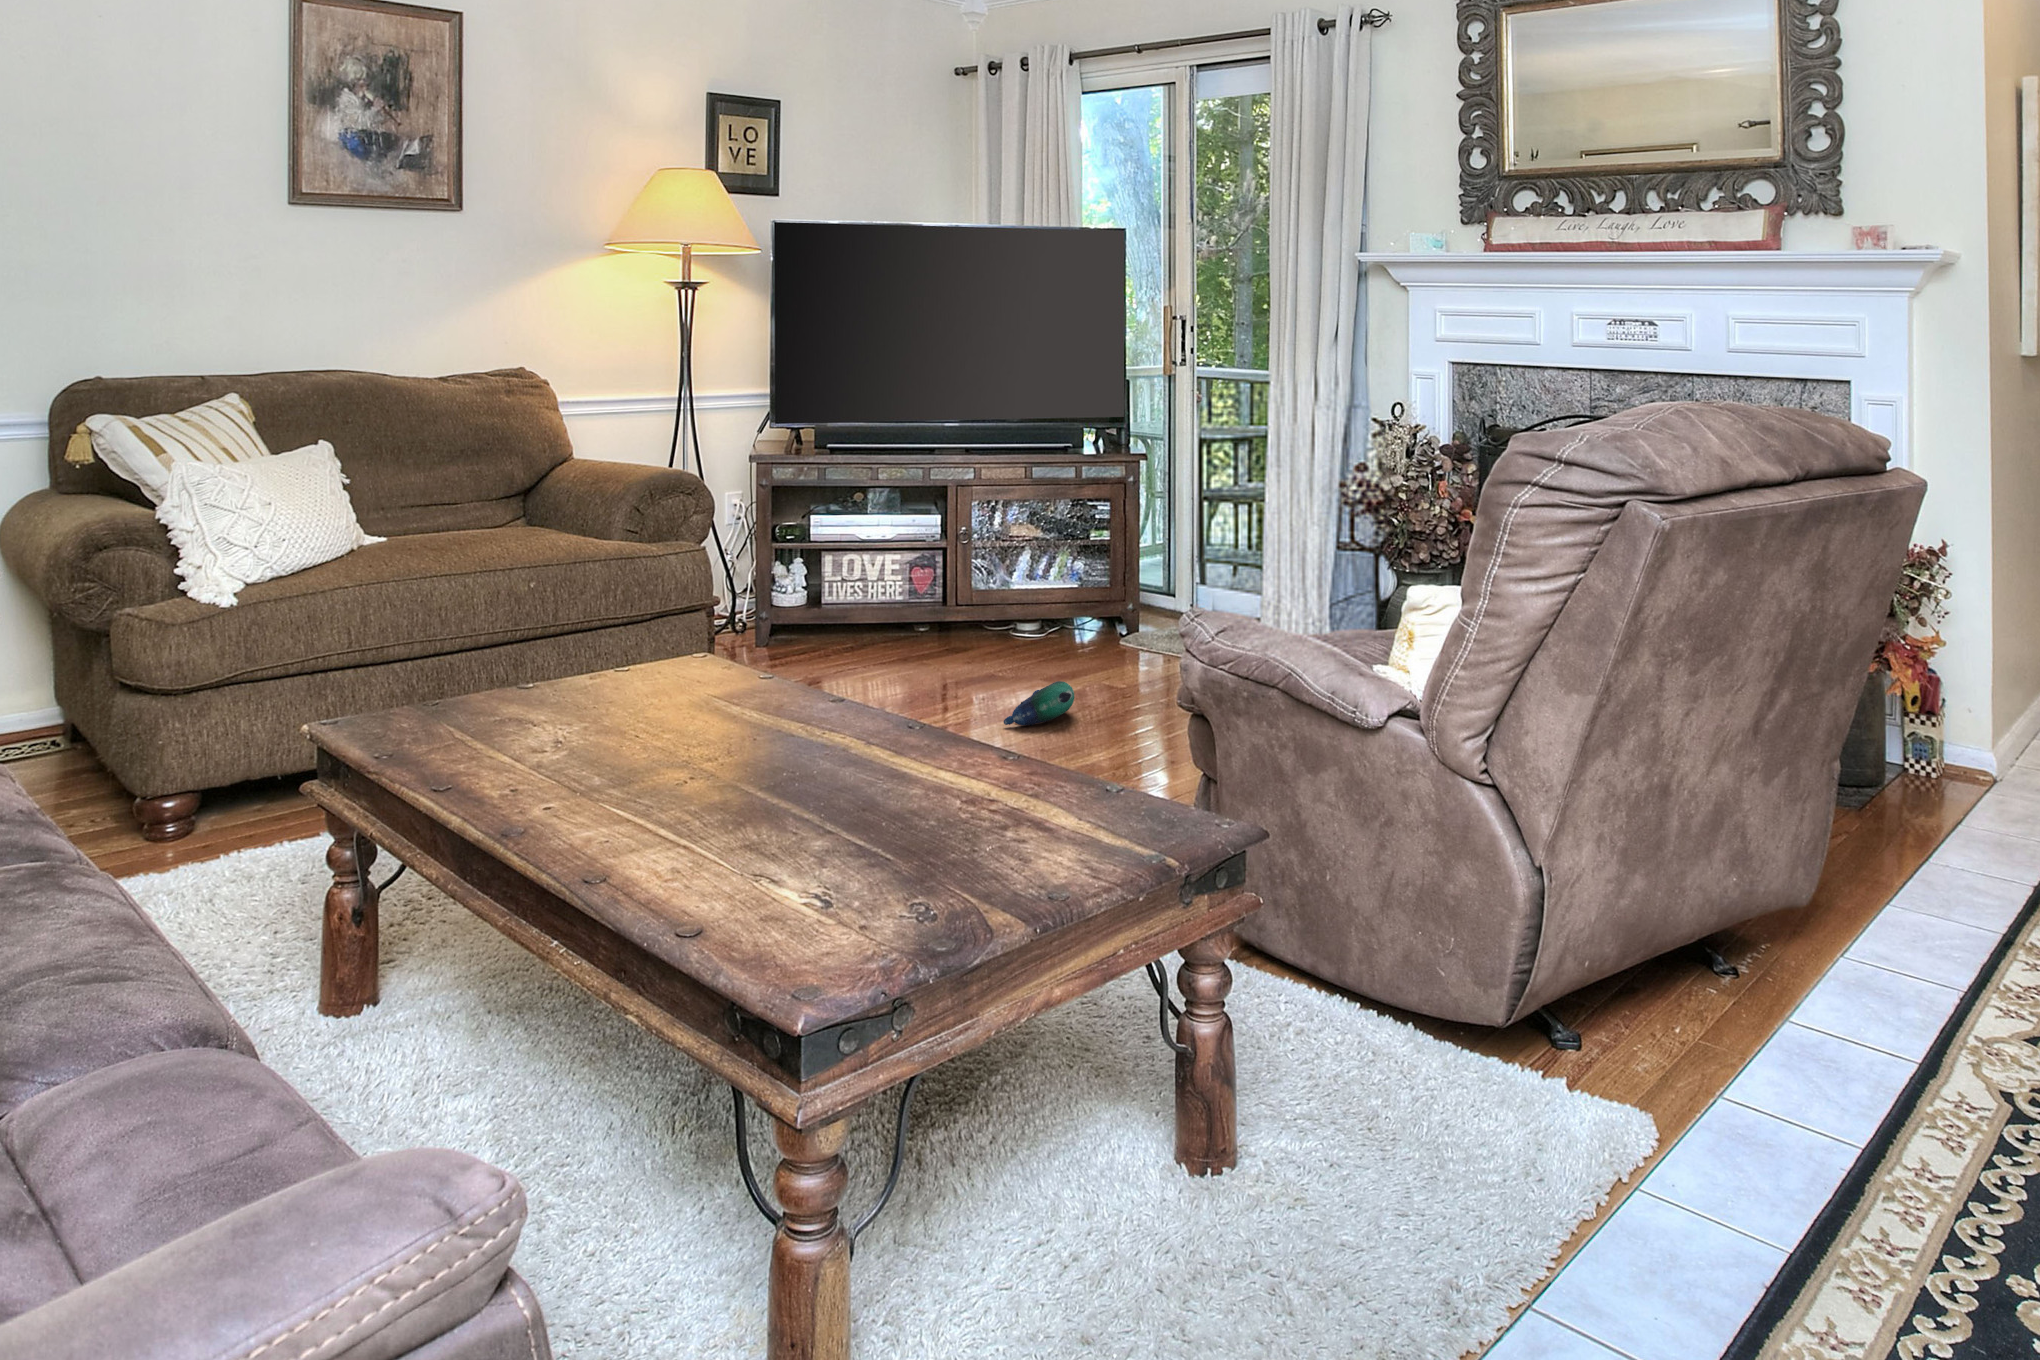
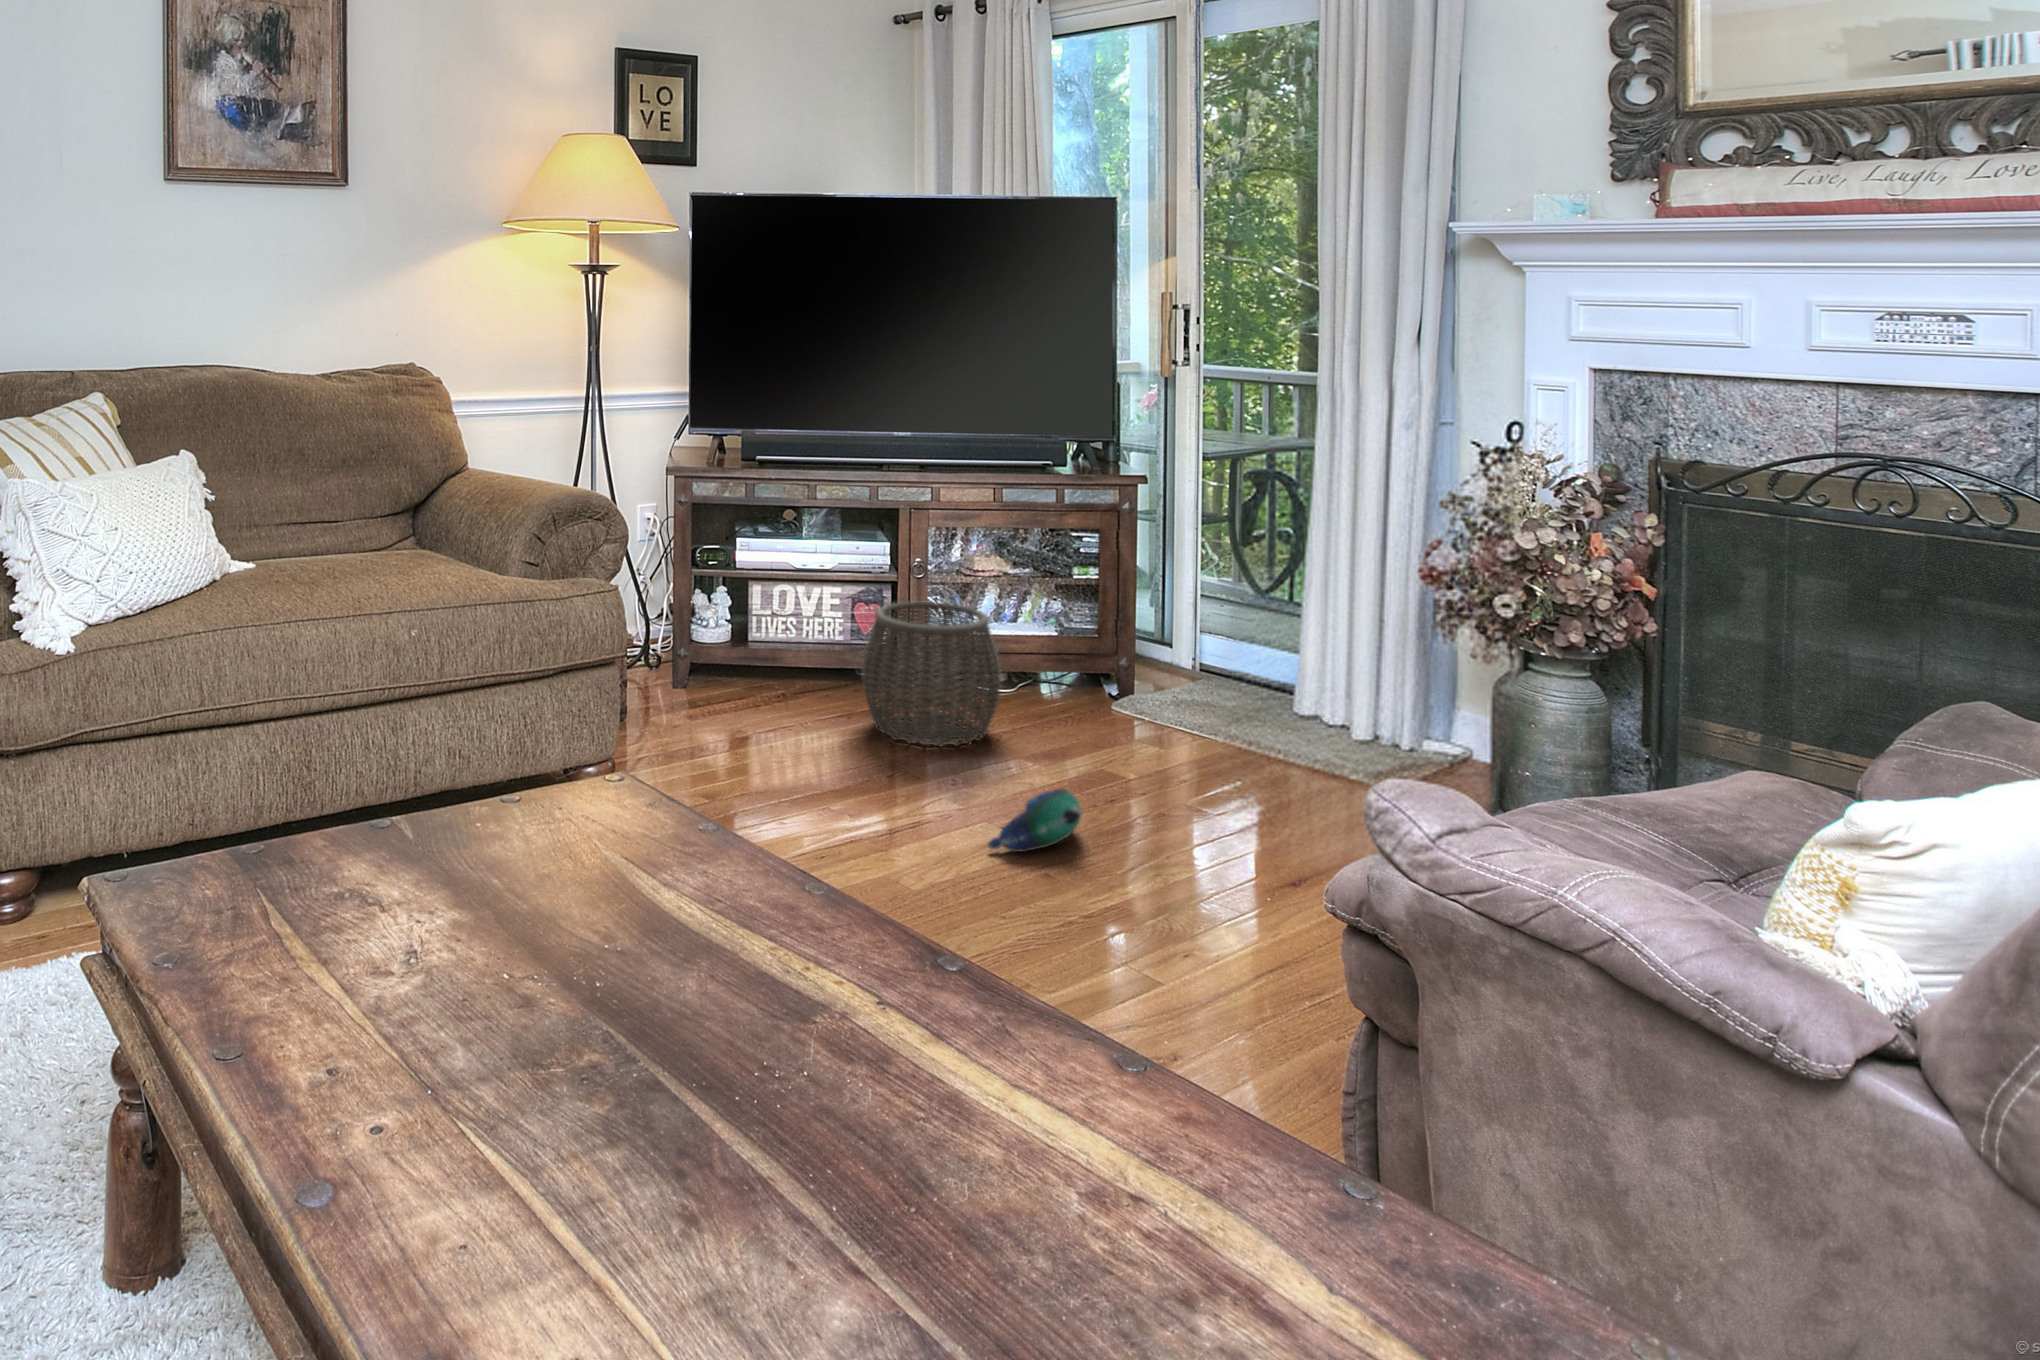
woven basket: none [915,561,1027,672] -> present [862,602,1001,746]

